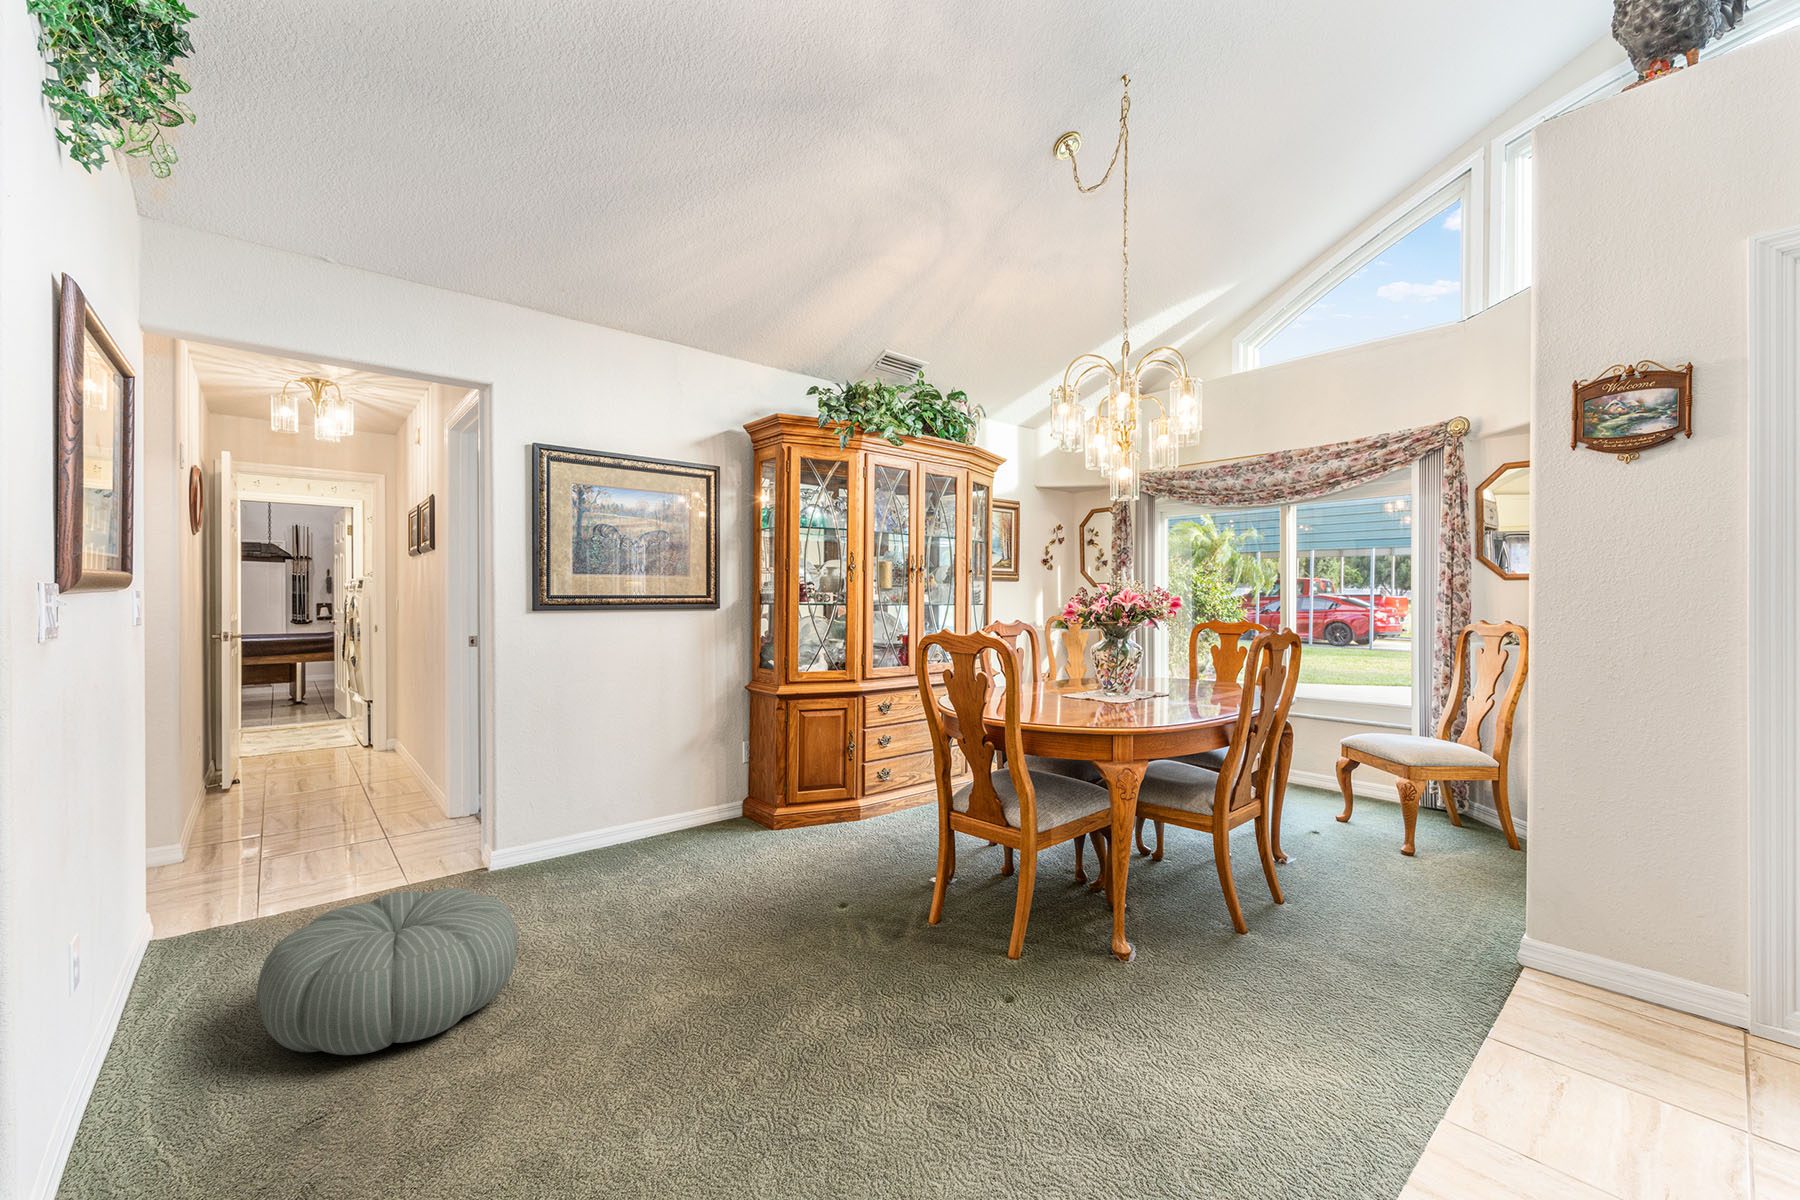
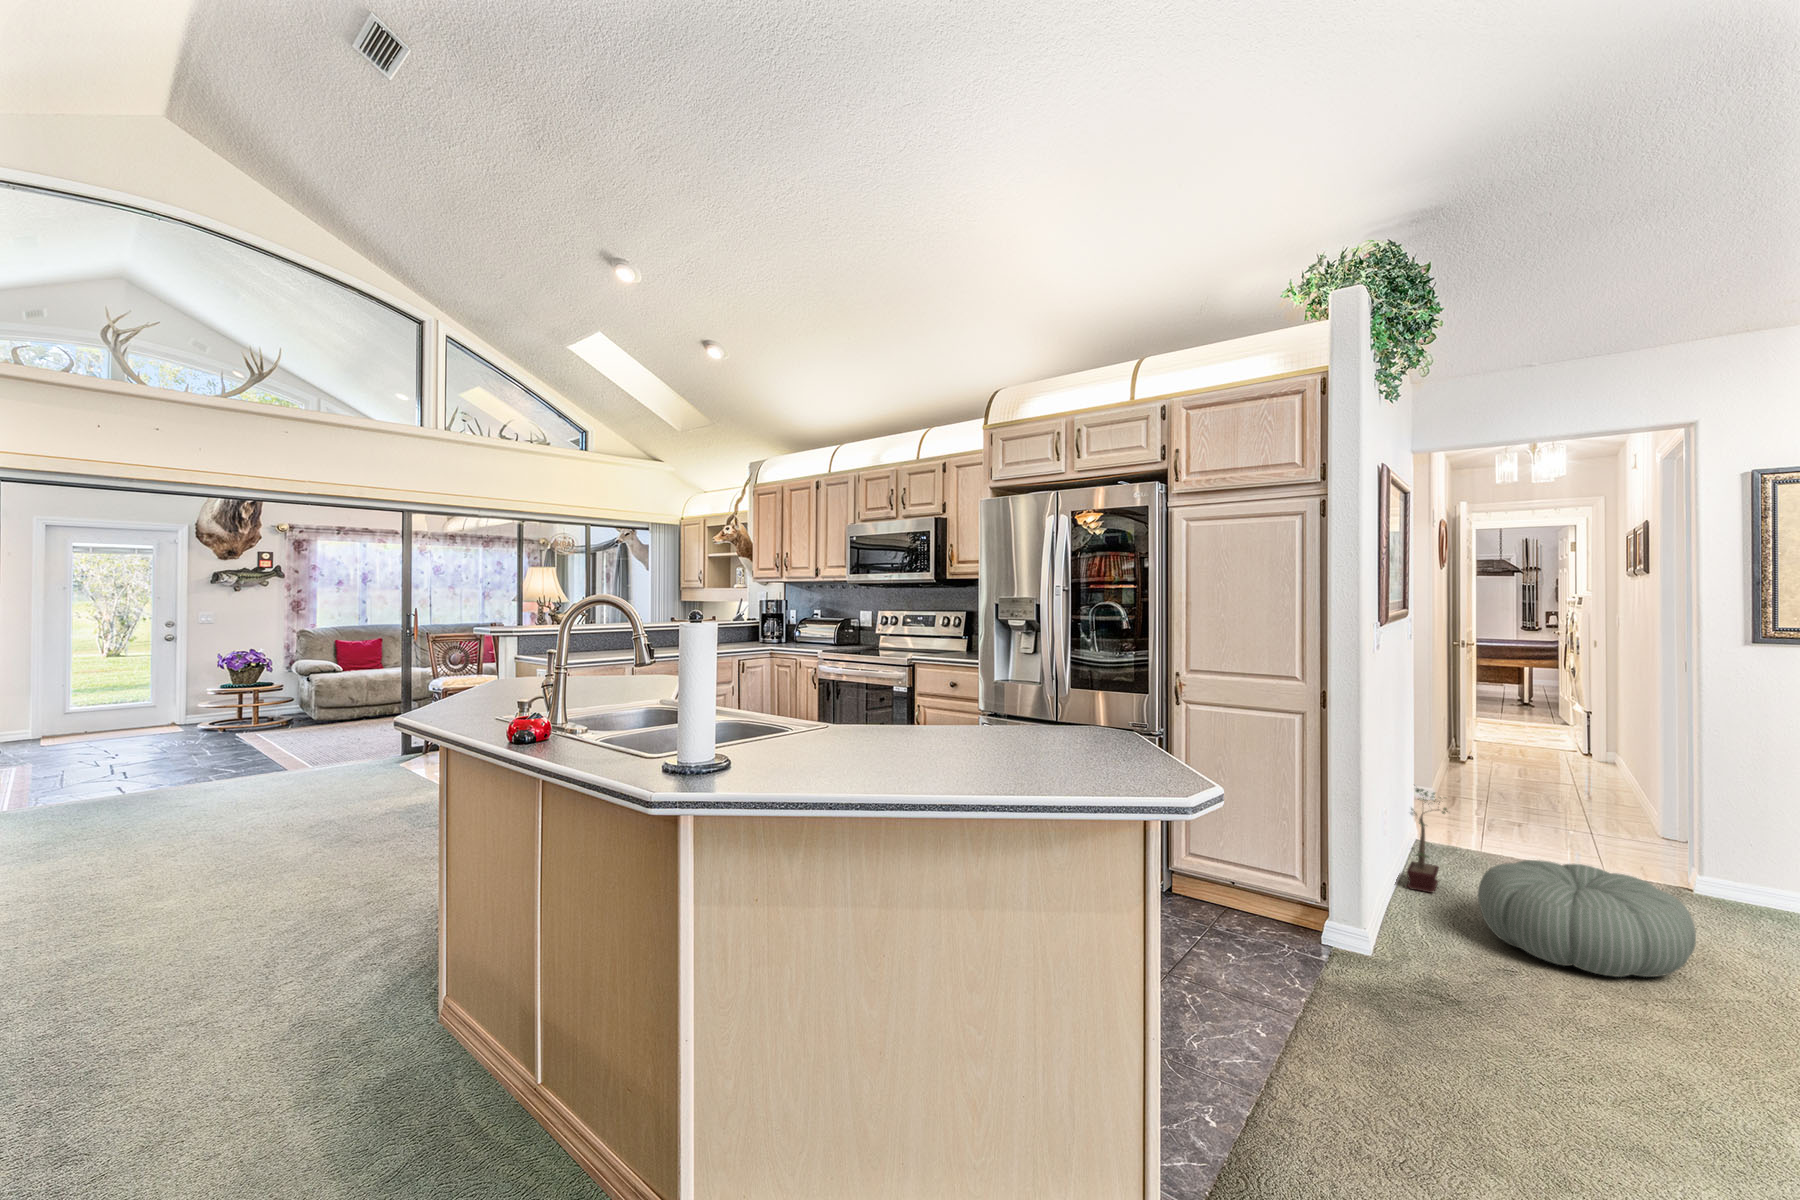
potted plant: none [132,845,214,1022] -> present [1406,788,1448,893]

